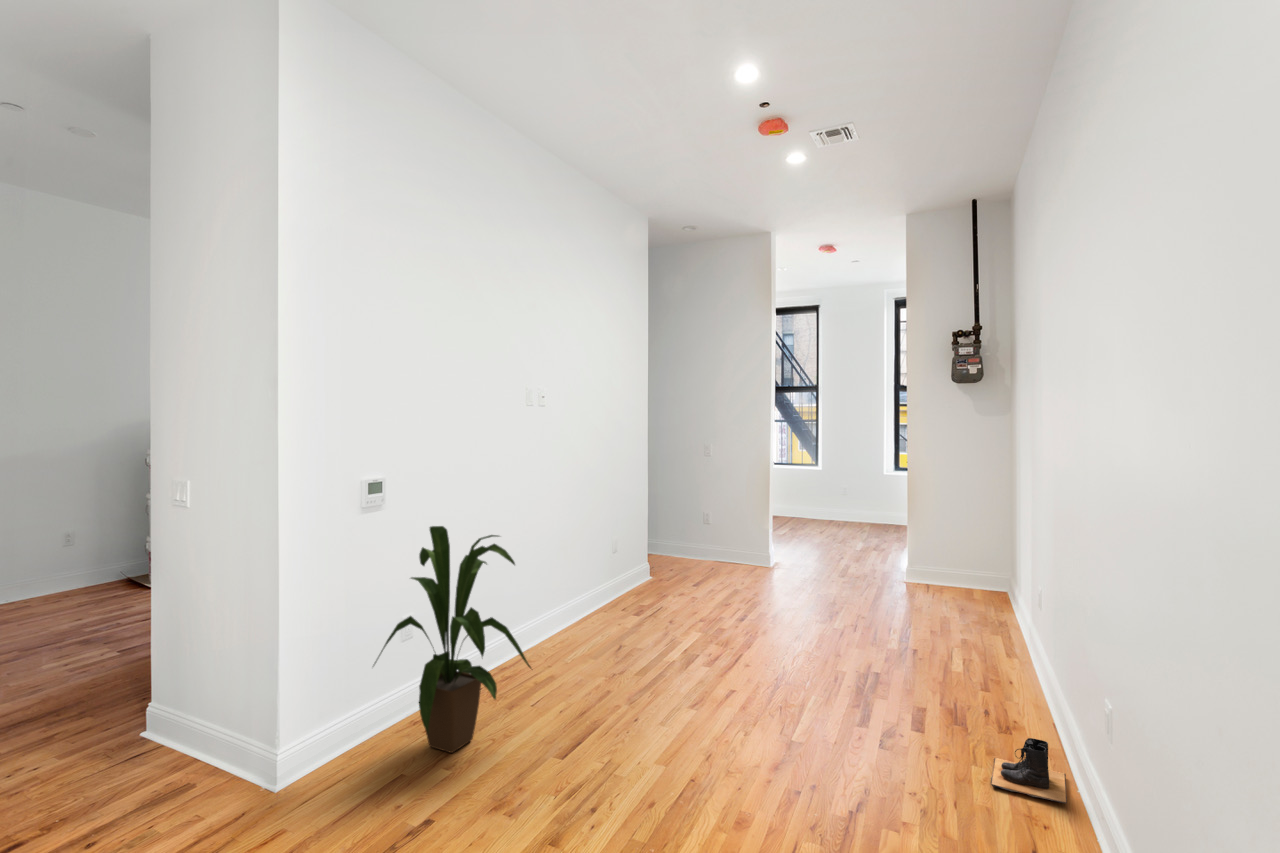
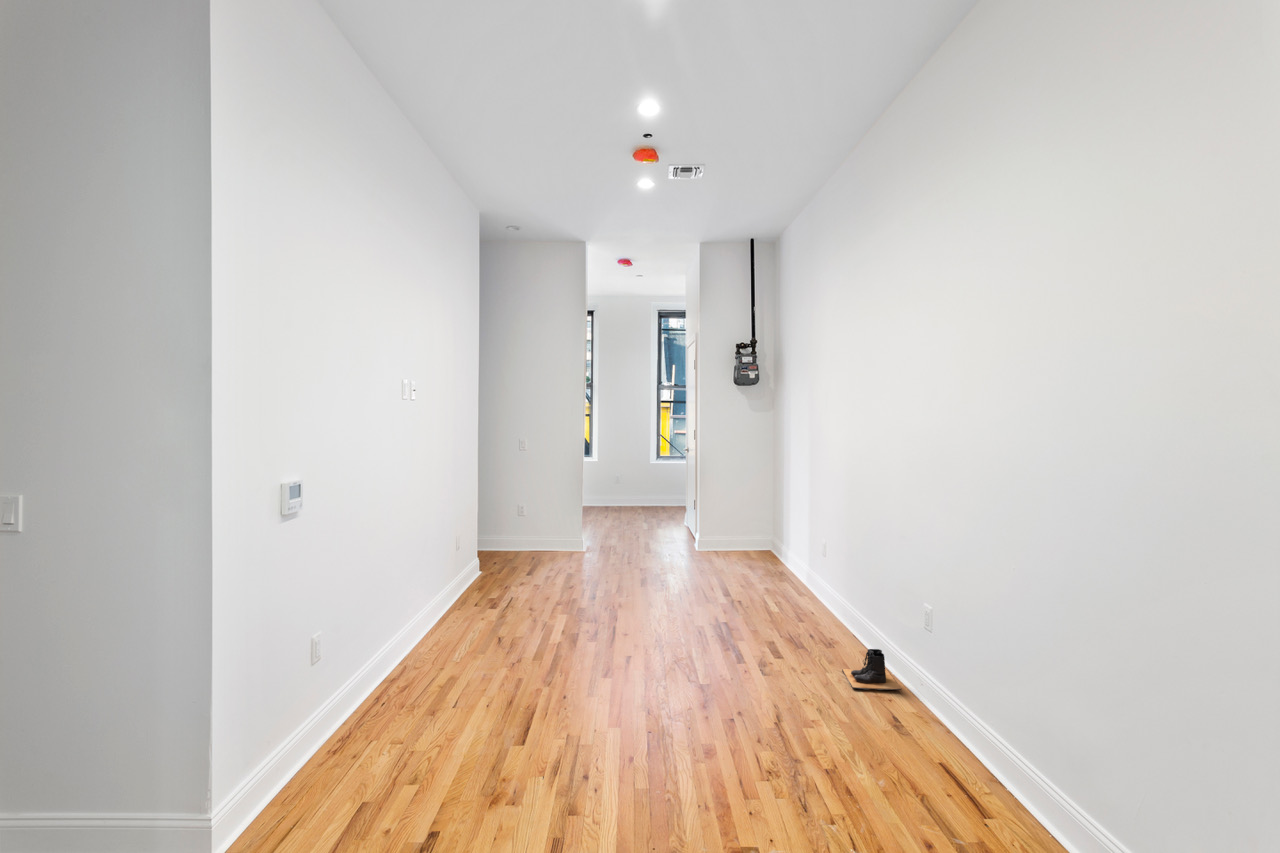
house plant: present [375,526,531,753] -> none [309,526,483,766]

